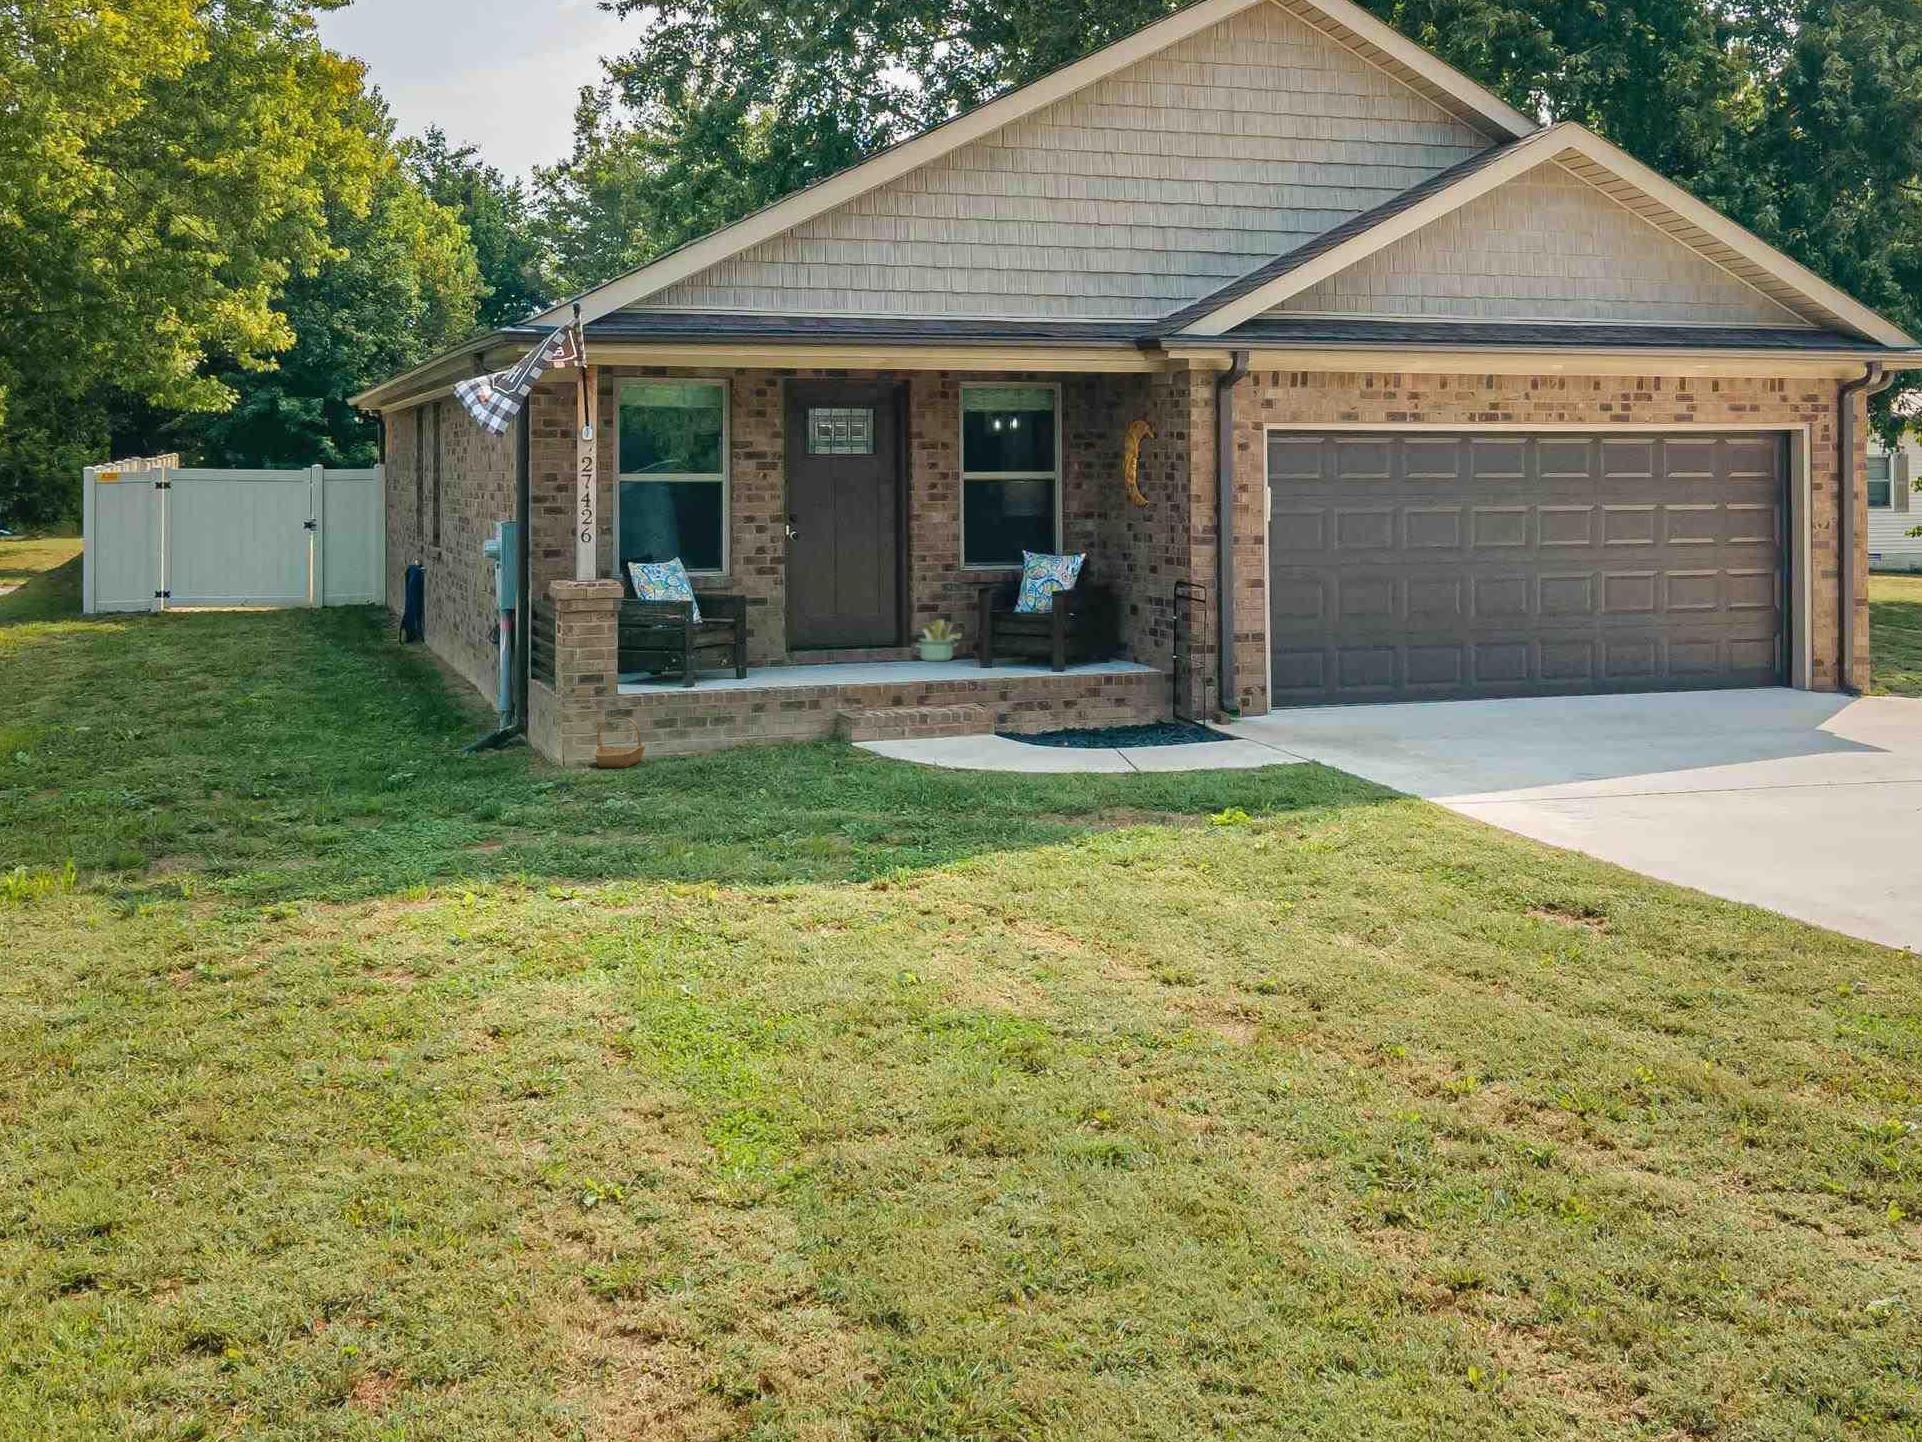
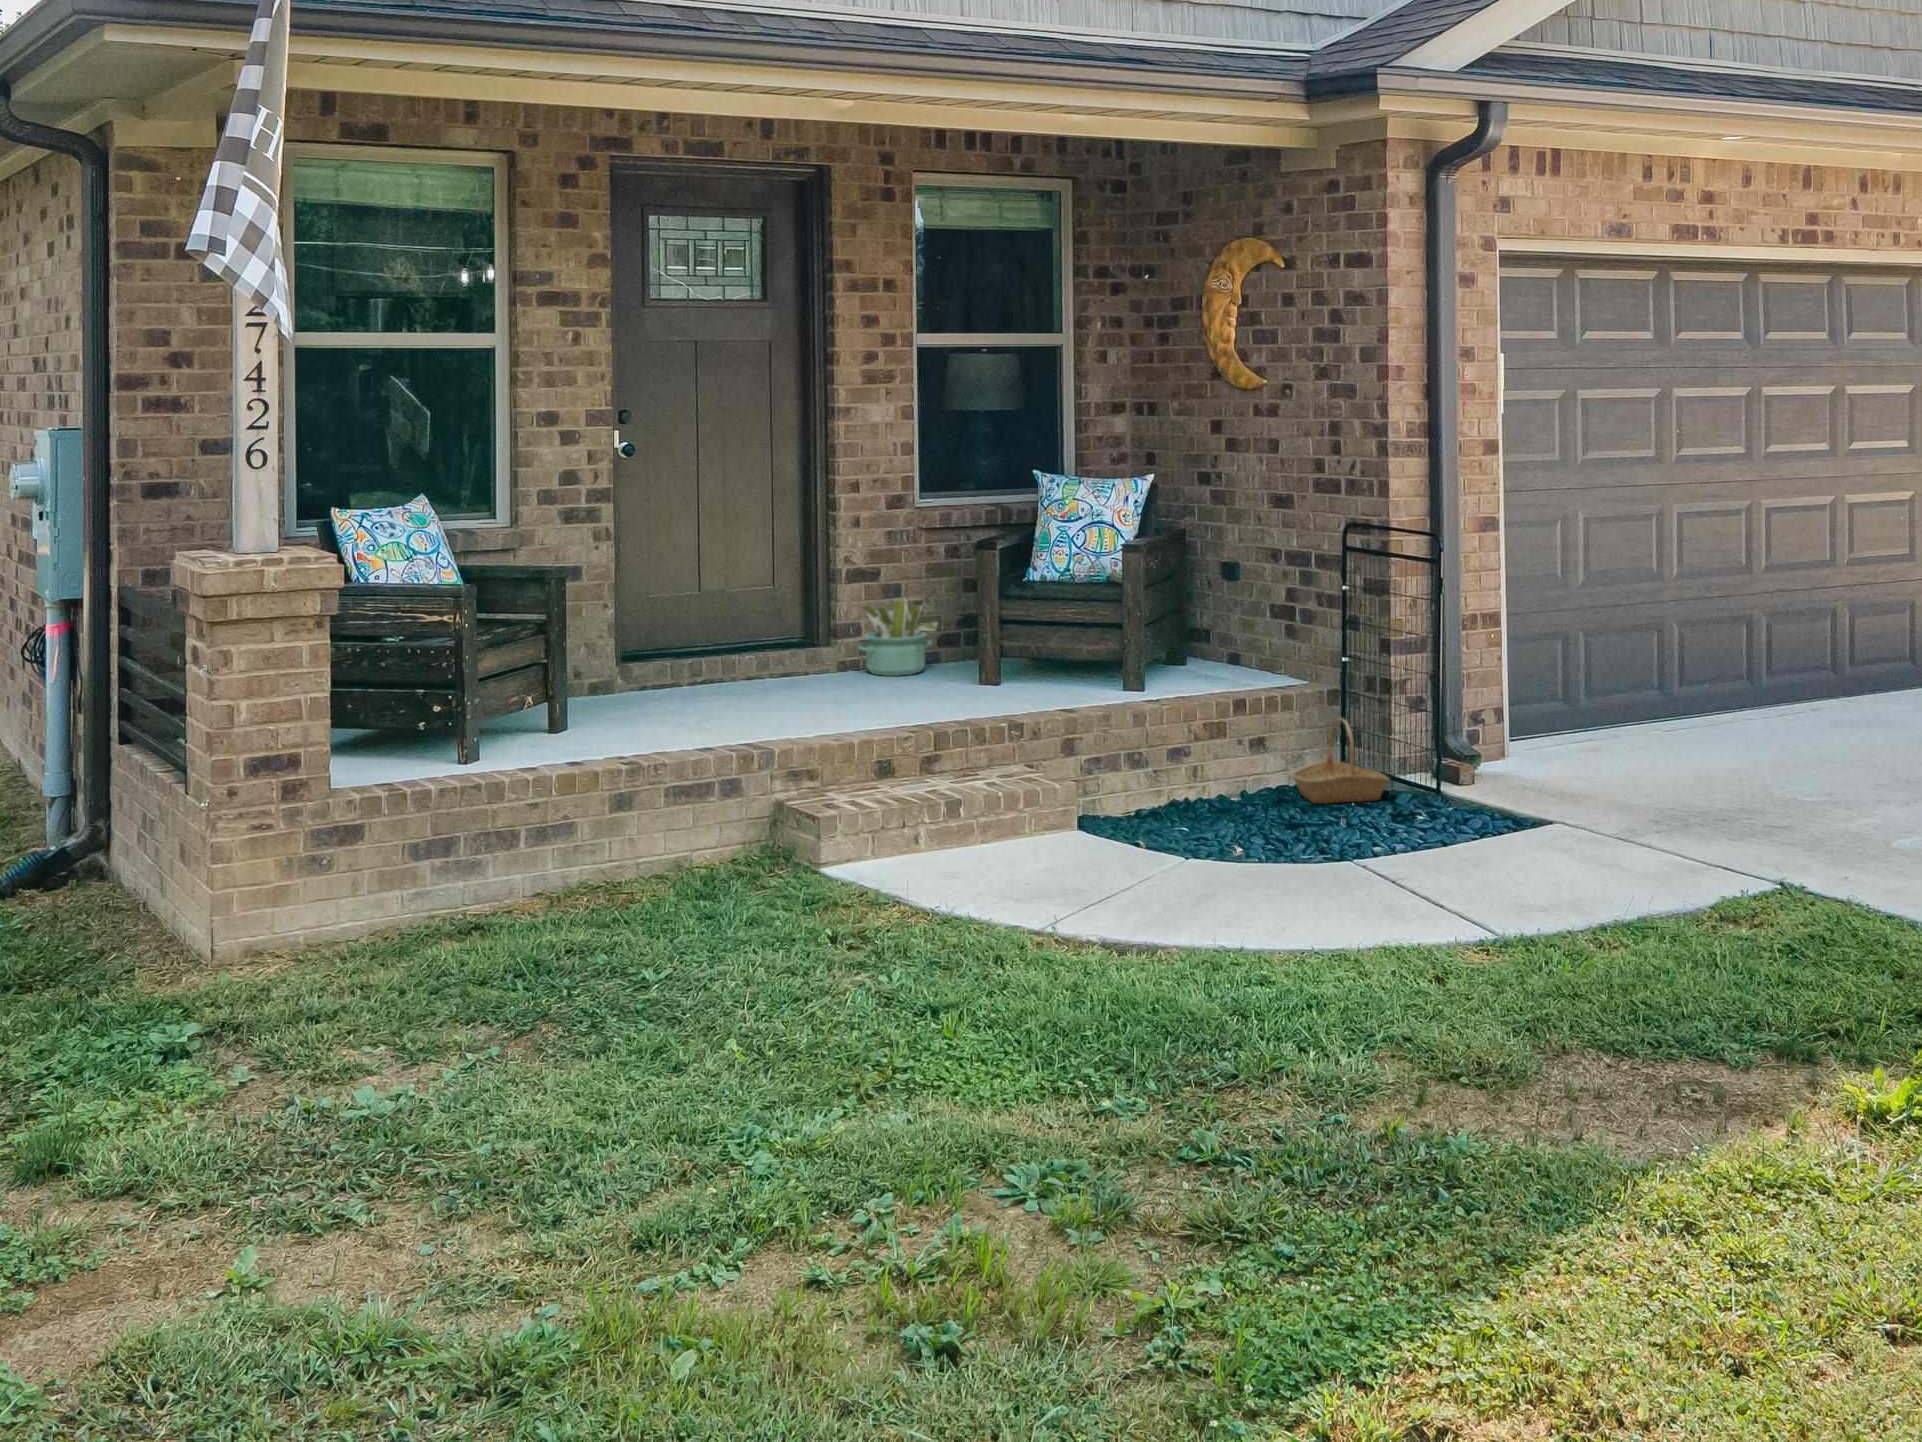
basket: present [594,717,645,768] -> present [1292,718,1390,804]

